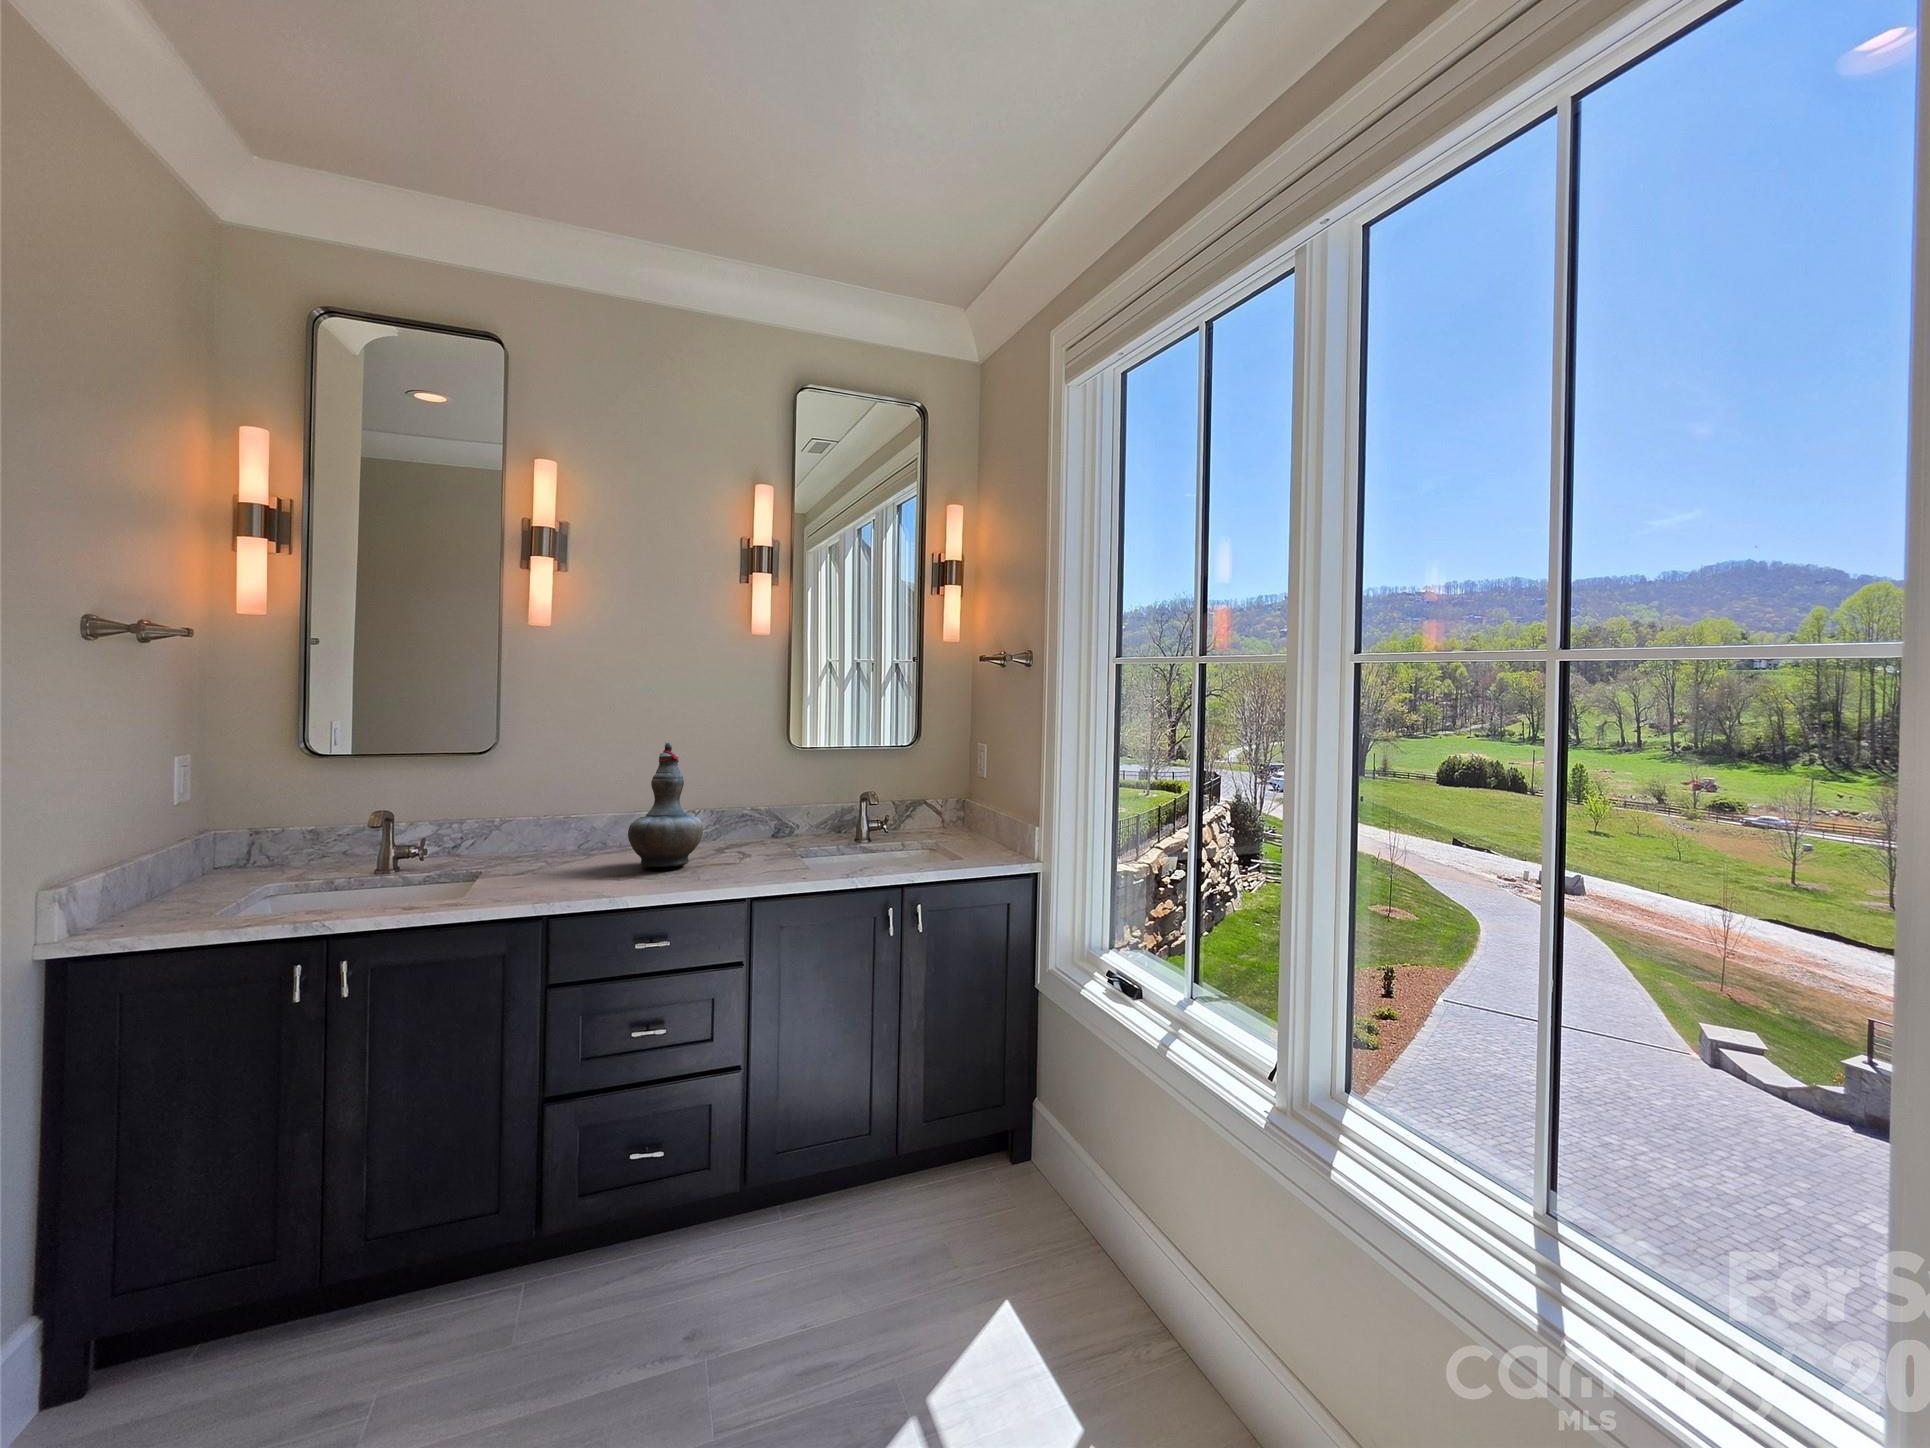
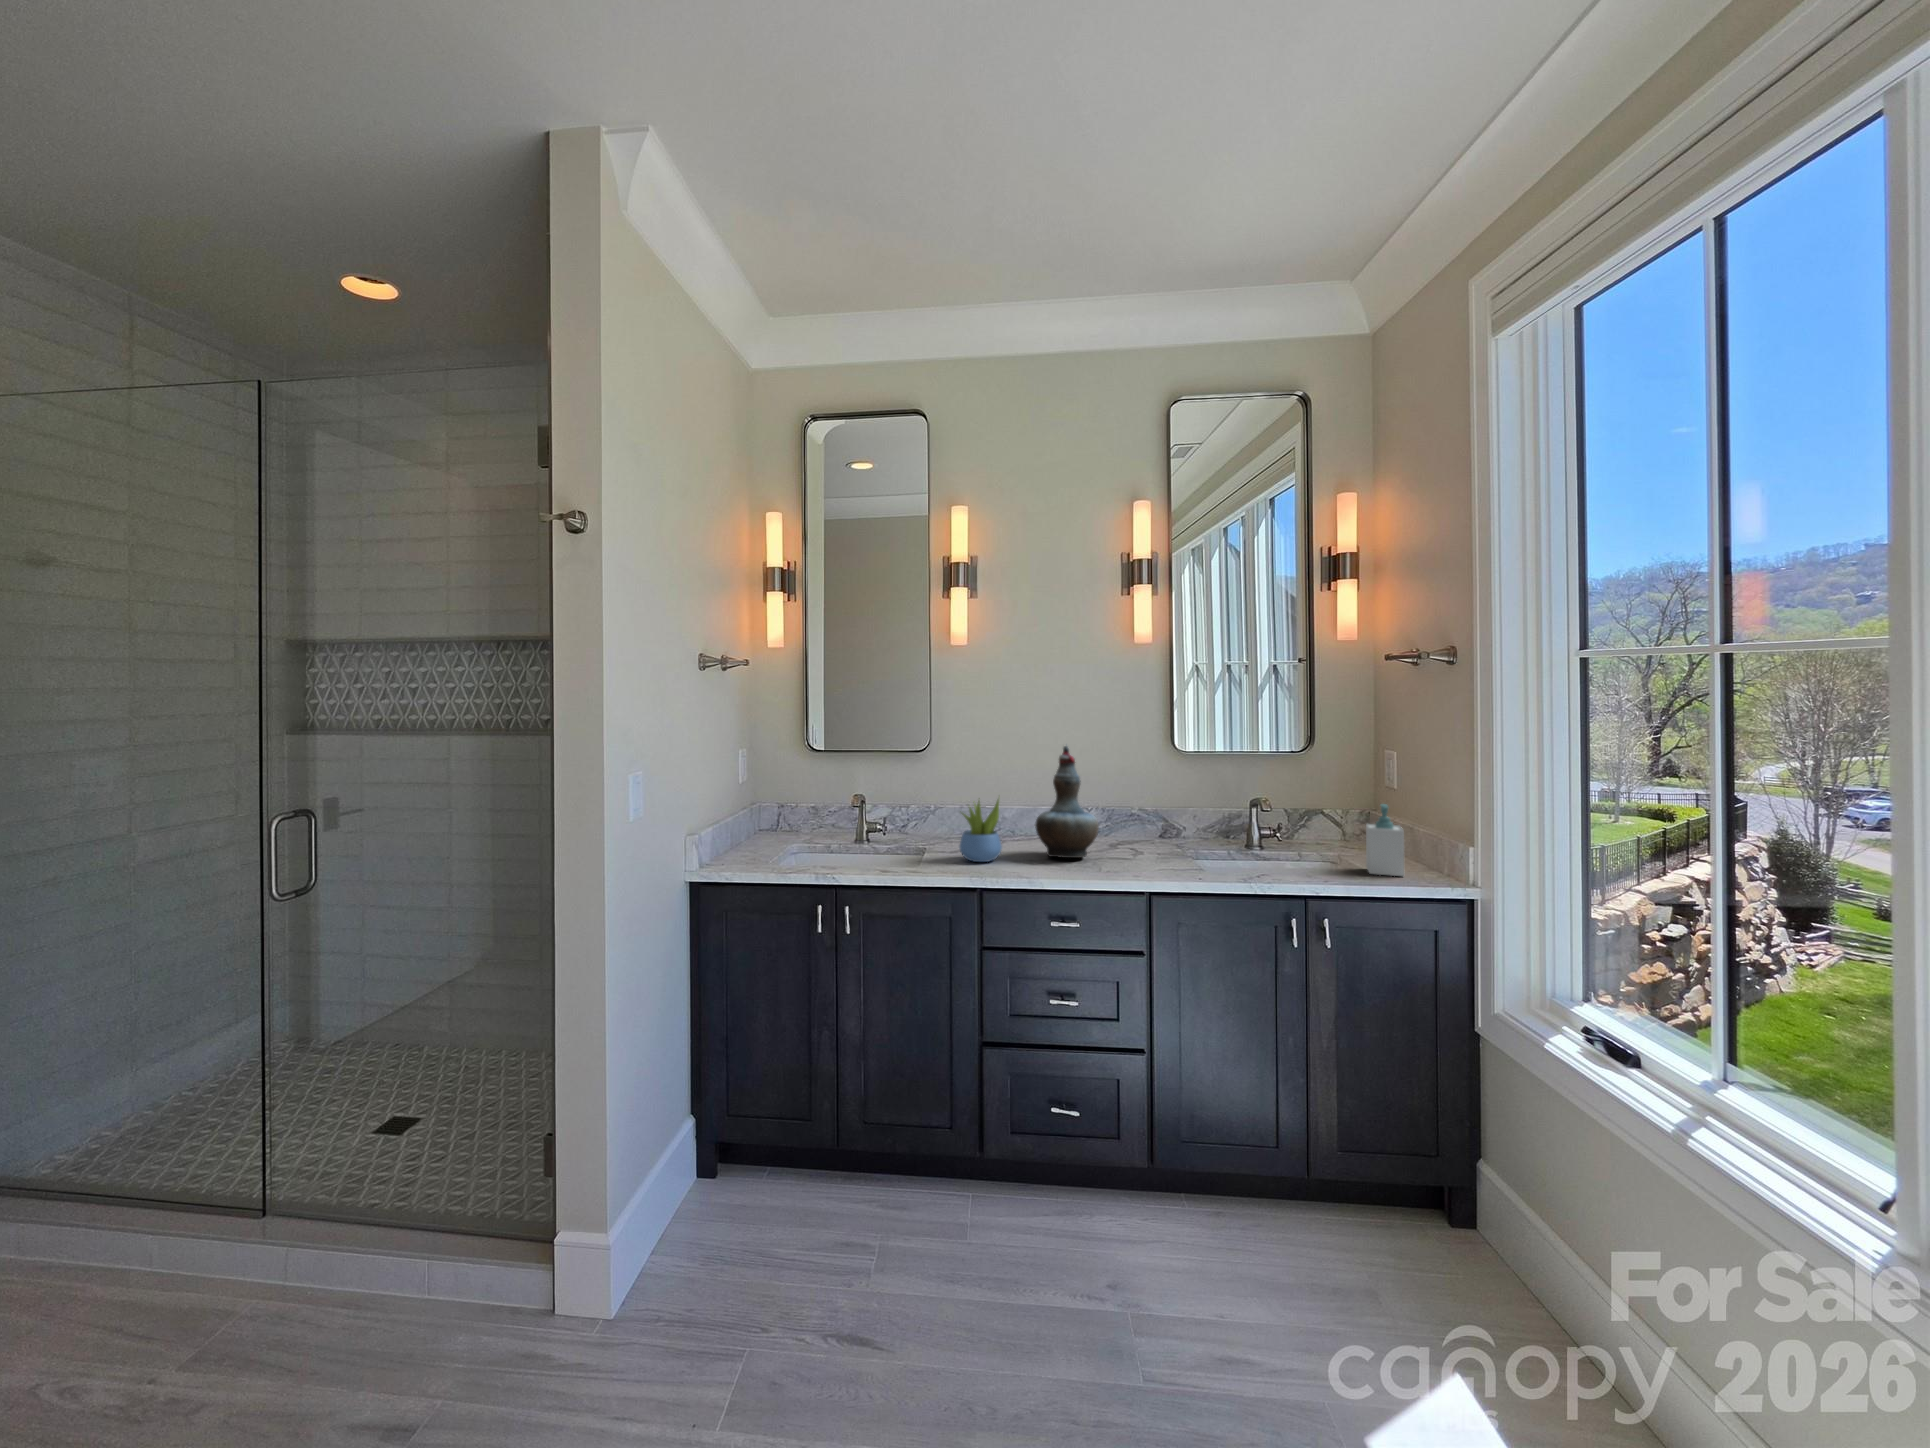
soap bottle: none [959,791,990,857] -> present [1366,804,1404,876]
succulent plant: none [526,801,583,882] -> present [959,799,1002,862]

